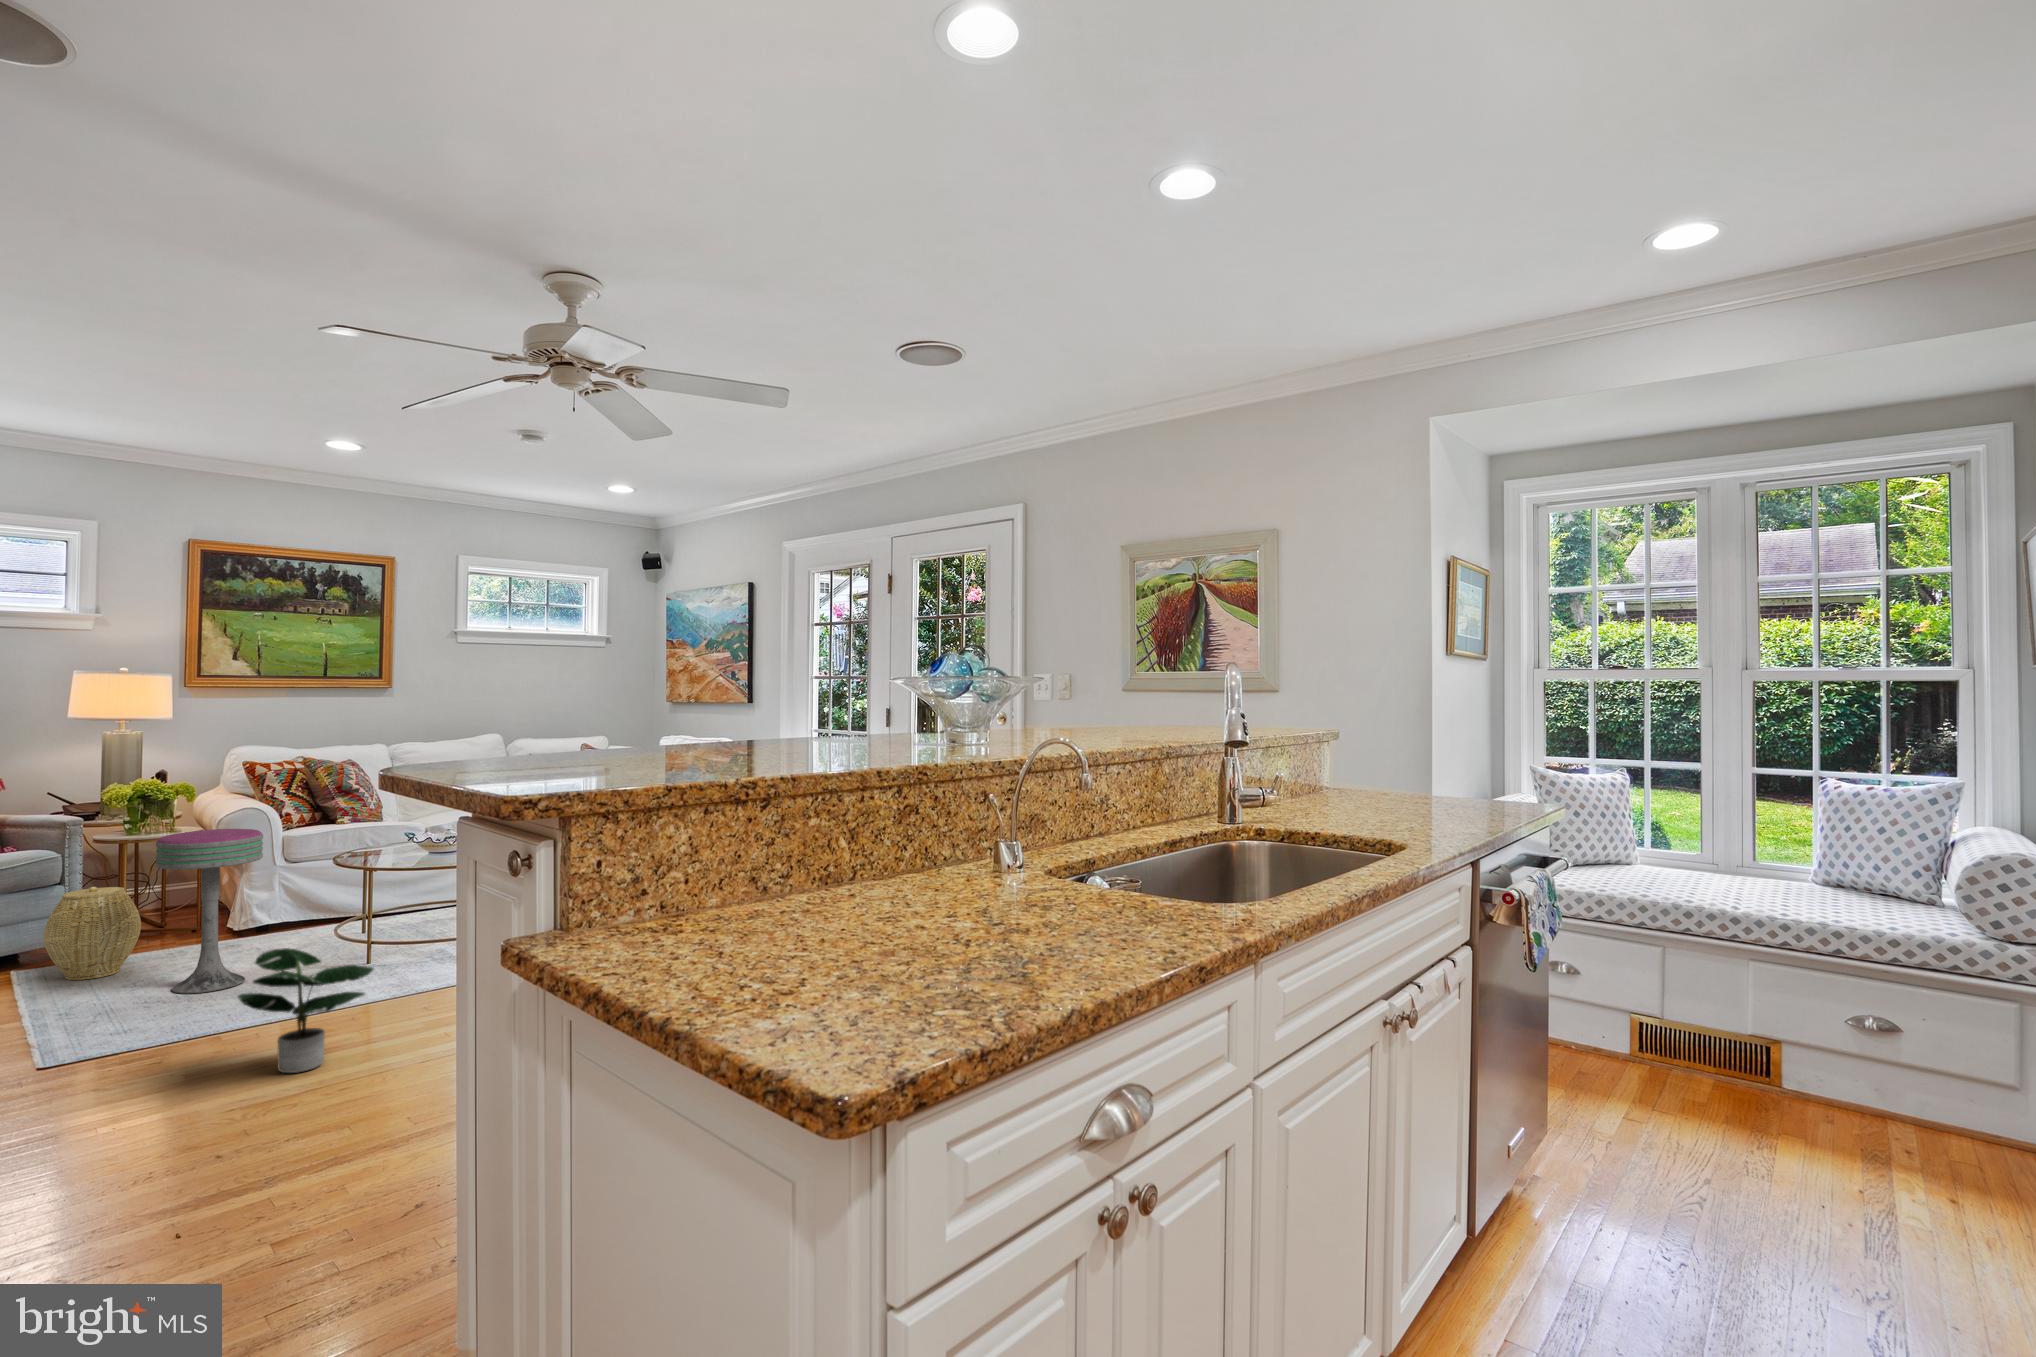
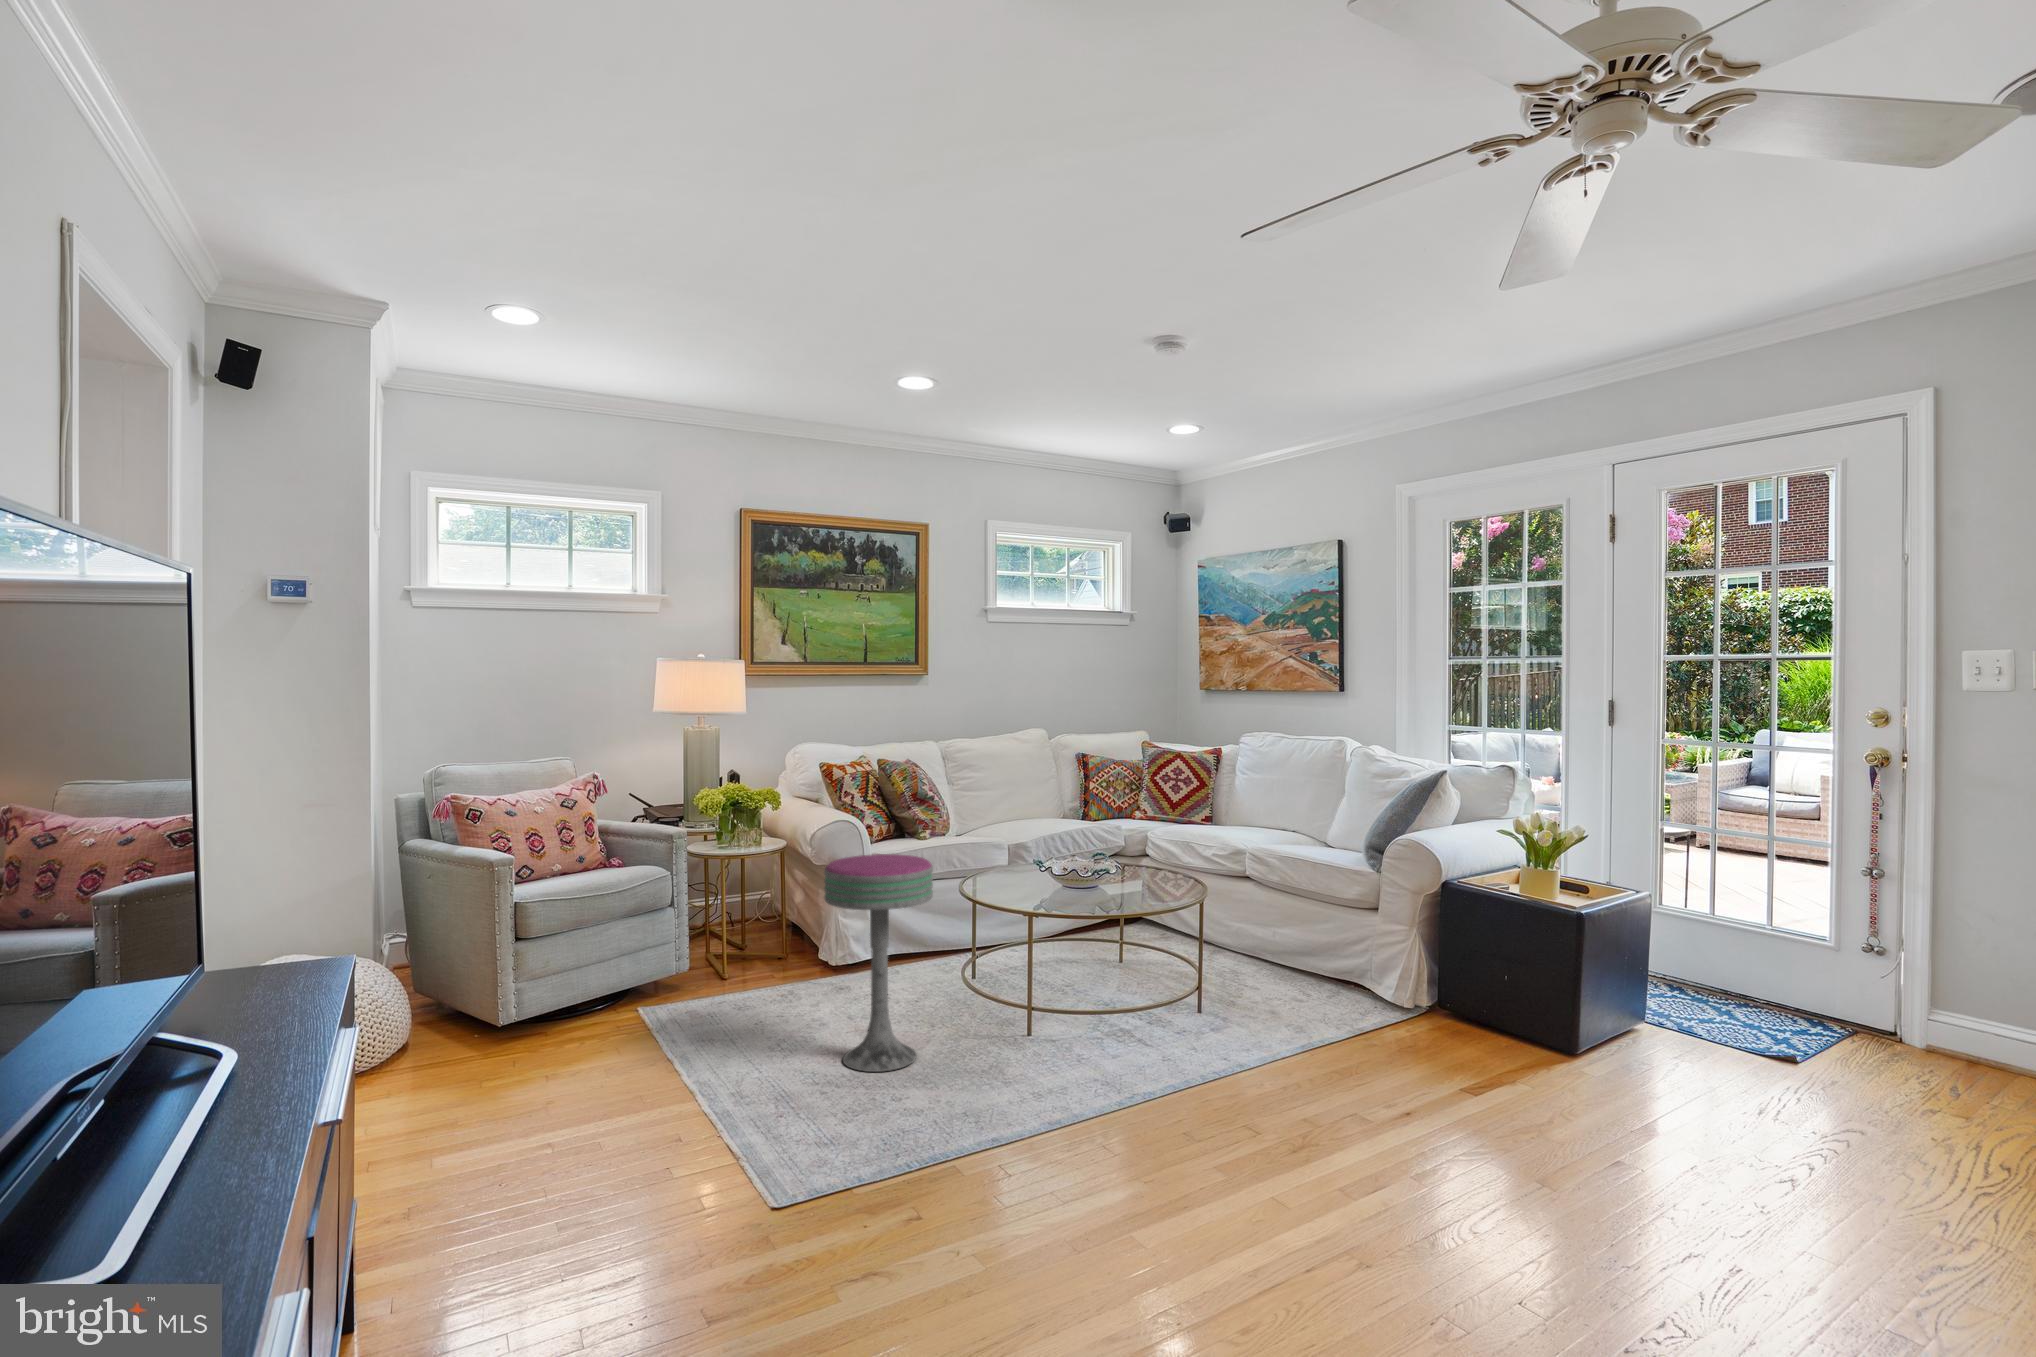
woven basket: present [44,887,141,980] -> none [691,919,781,1035]
potted plant: present [238,948,373,1073] -> none [1069,1055,1237,1262]

